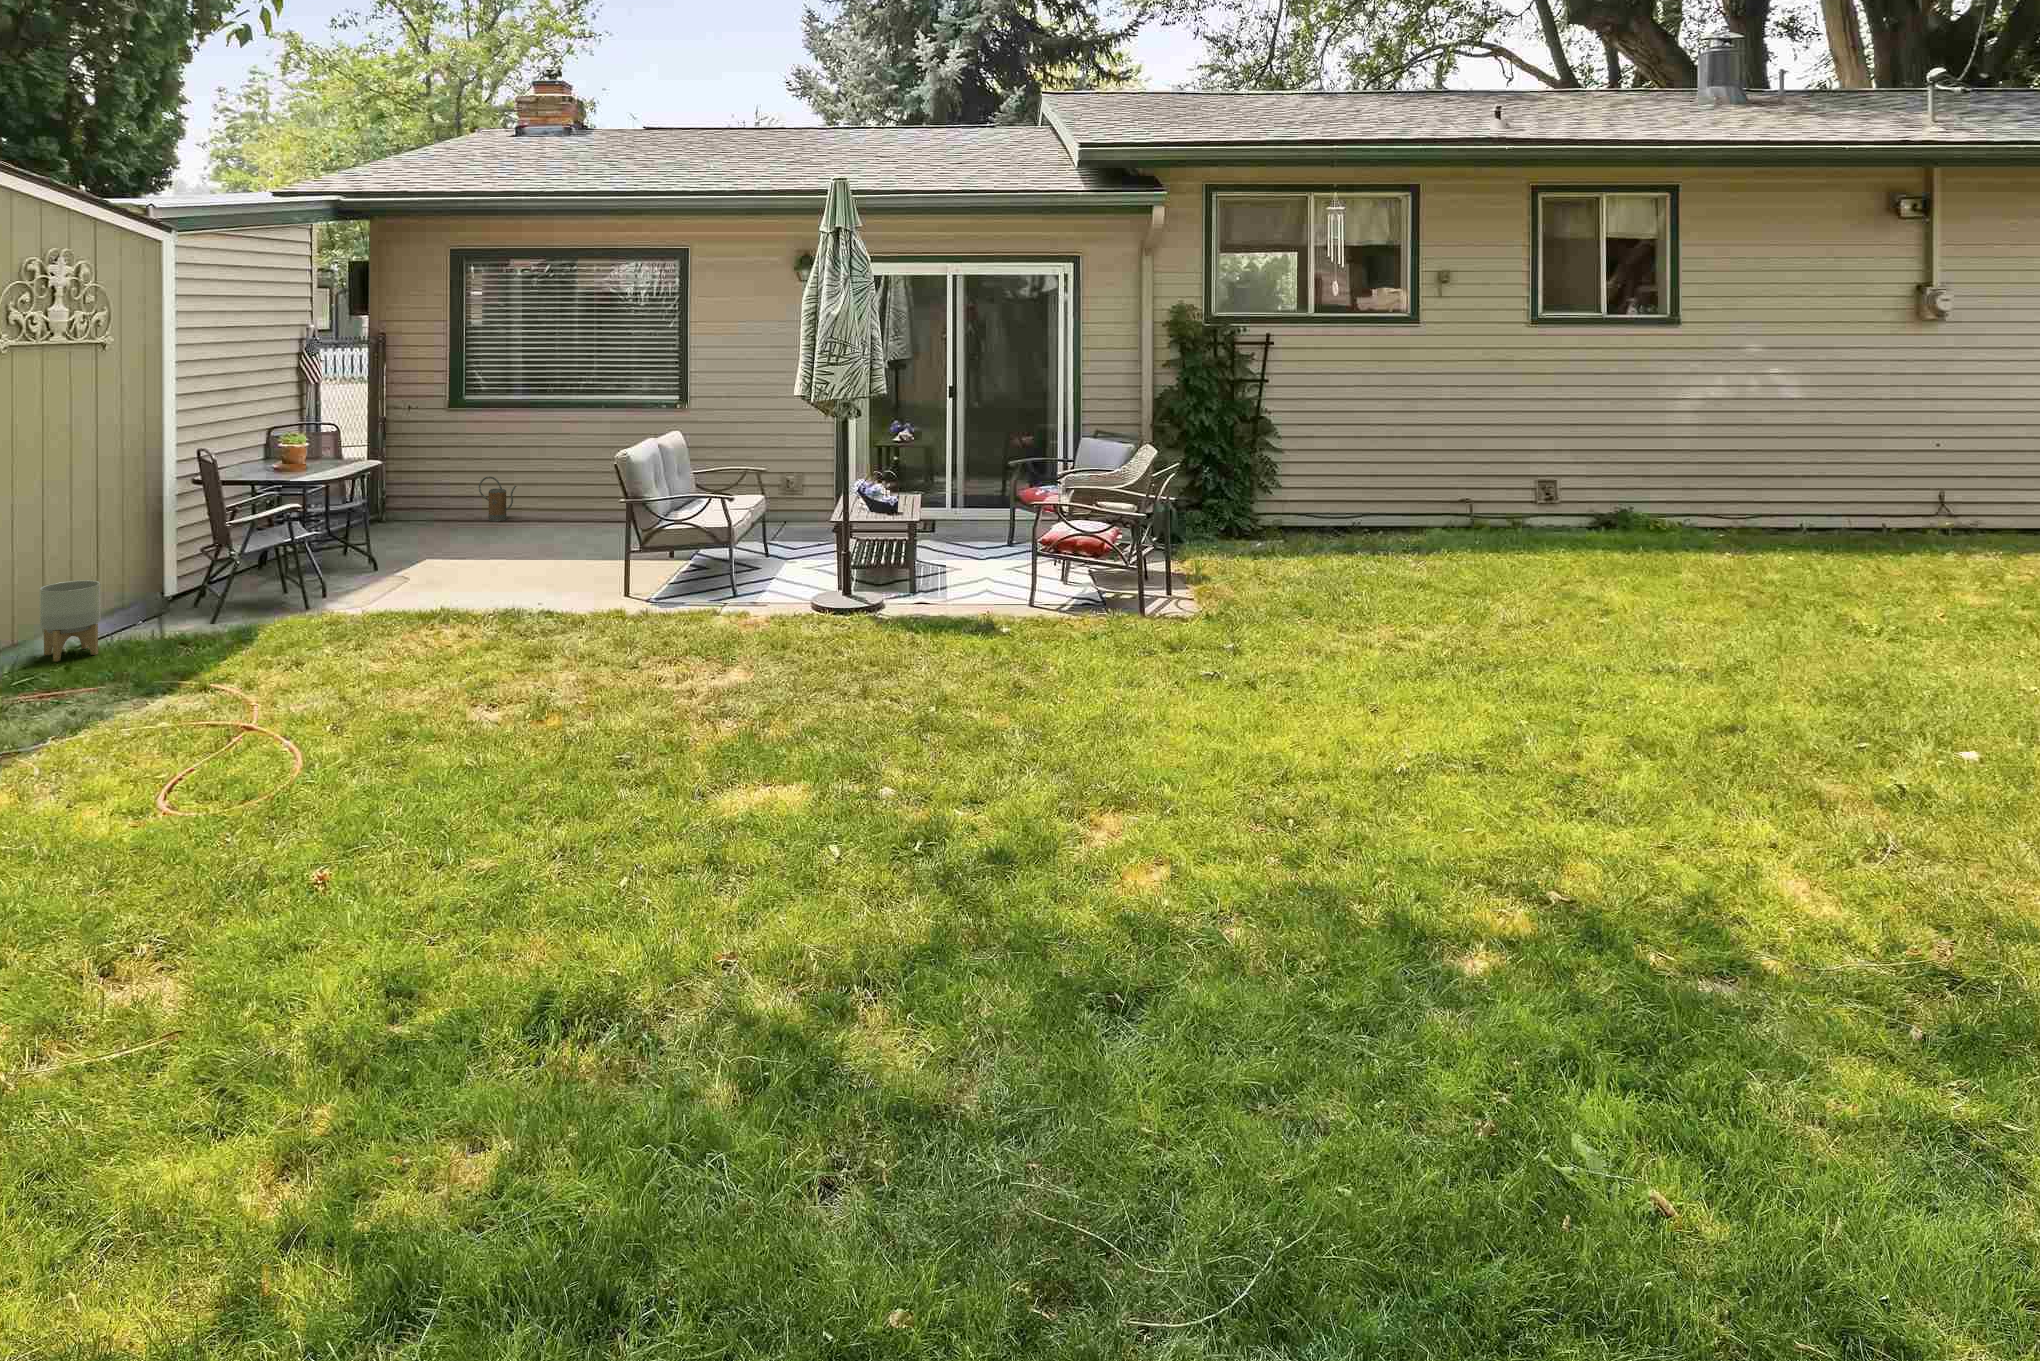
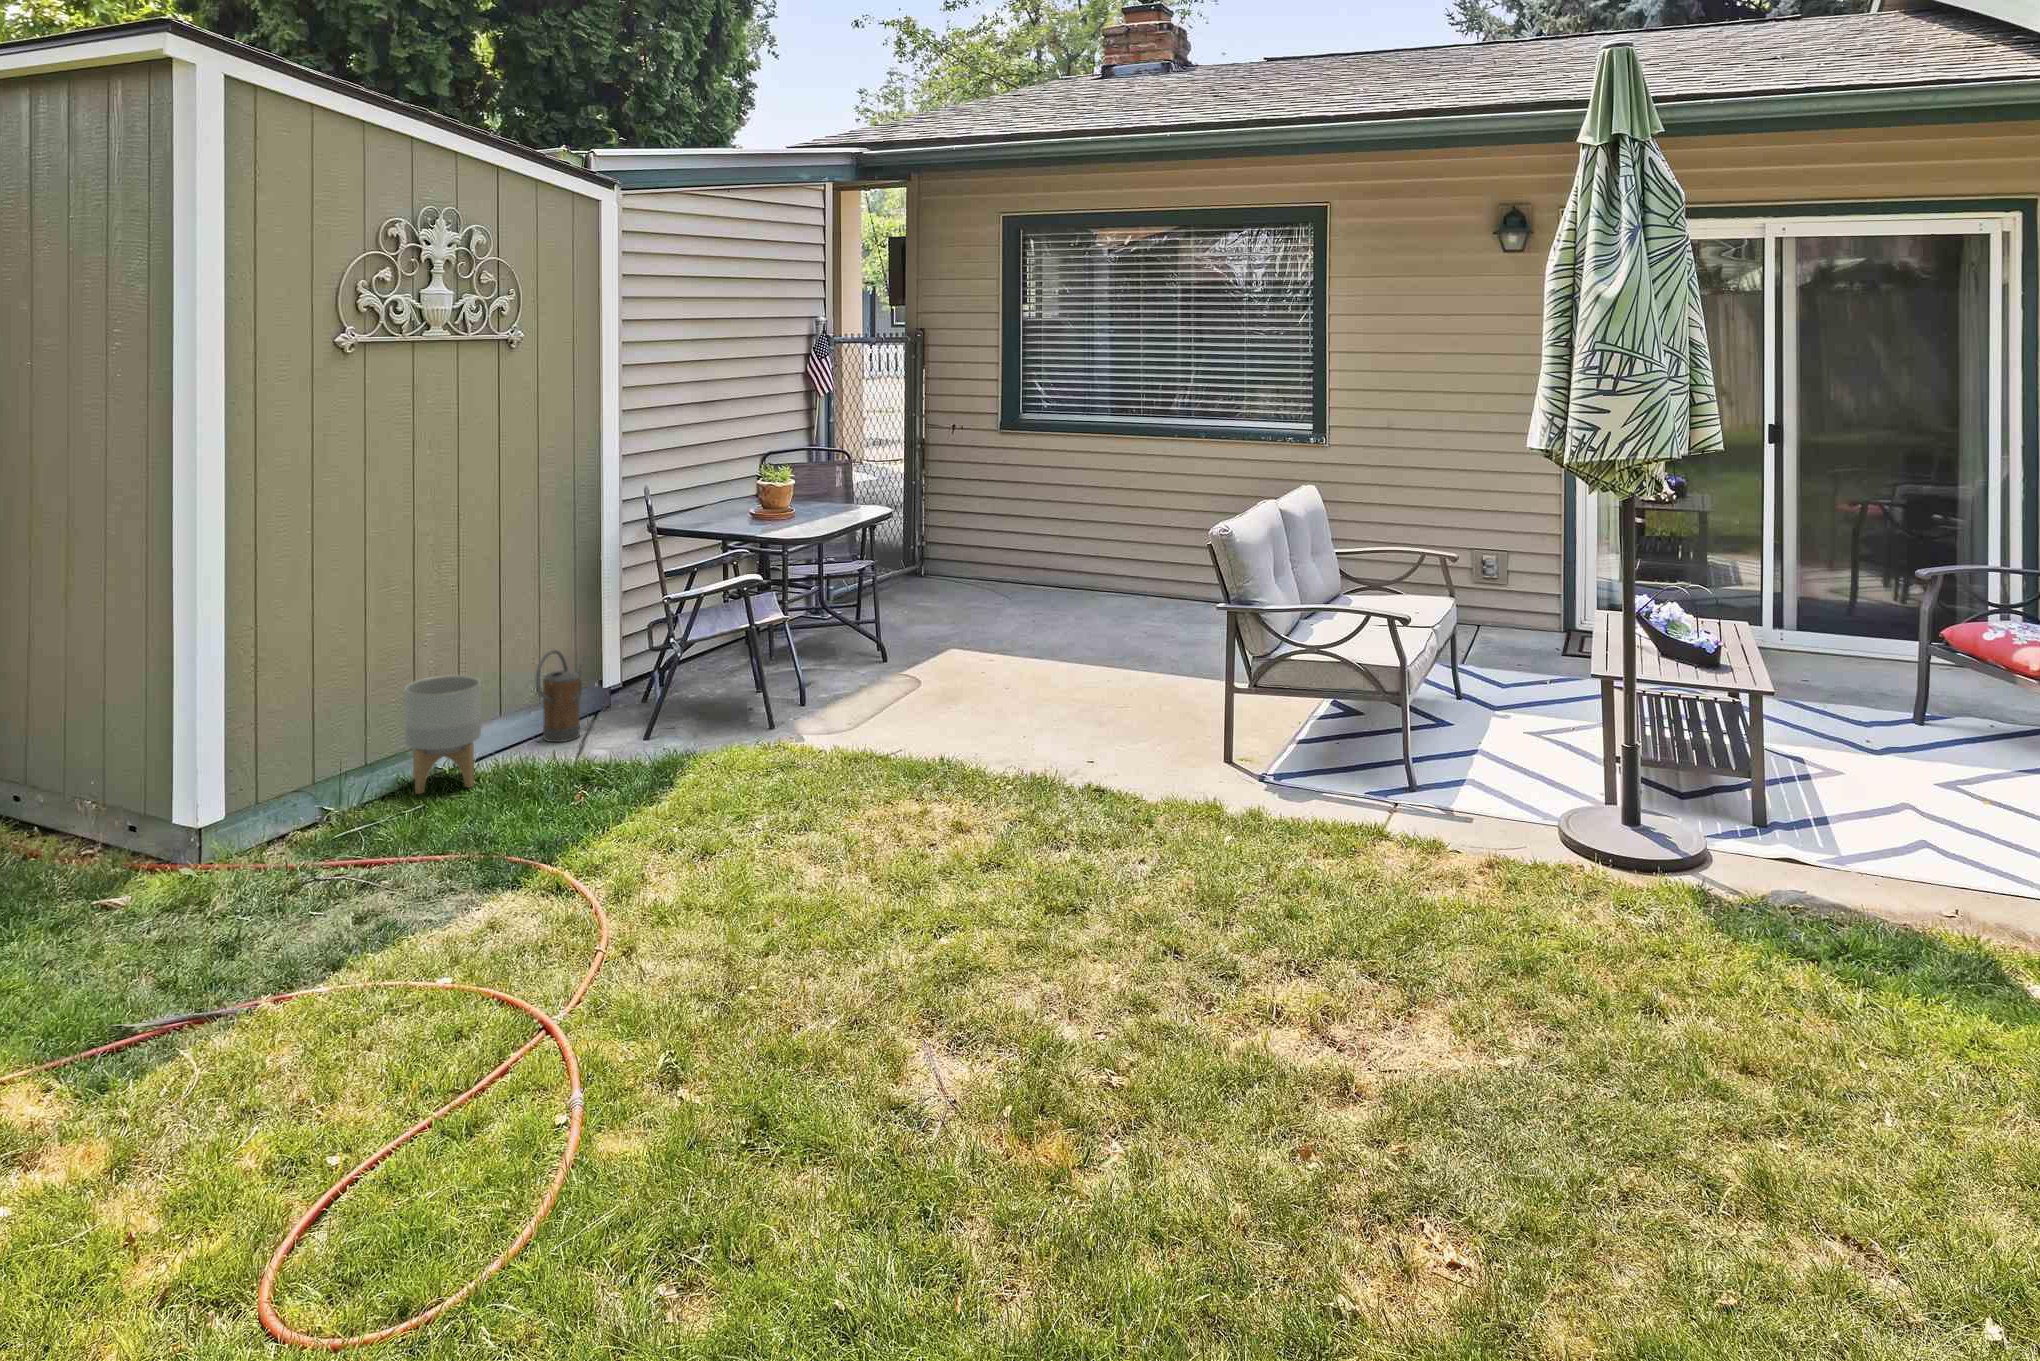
watering can: present [479,477,516,521] -> present [536,650,586,742]

